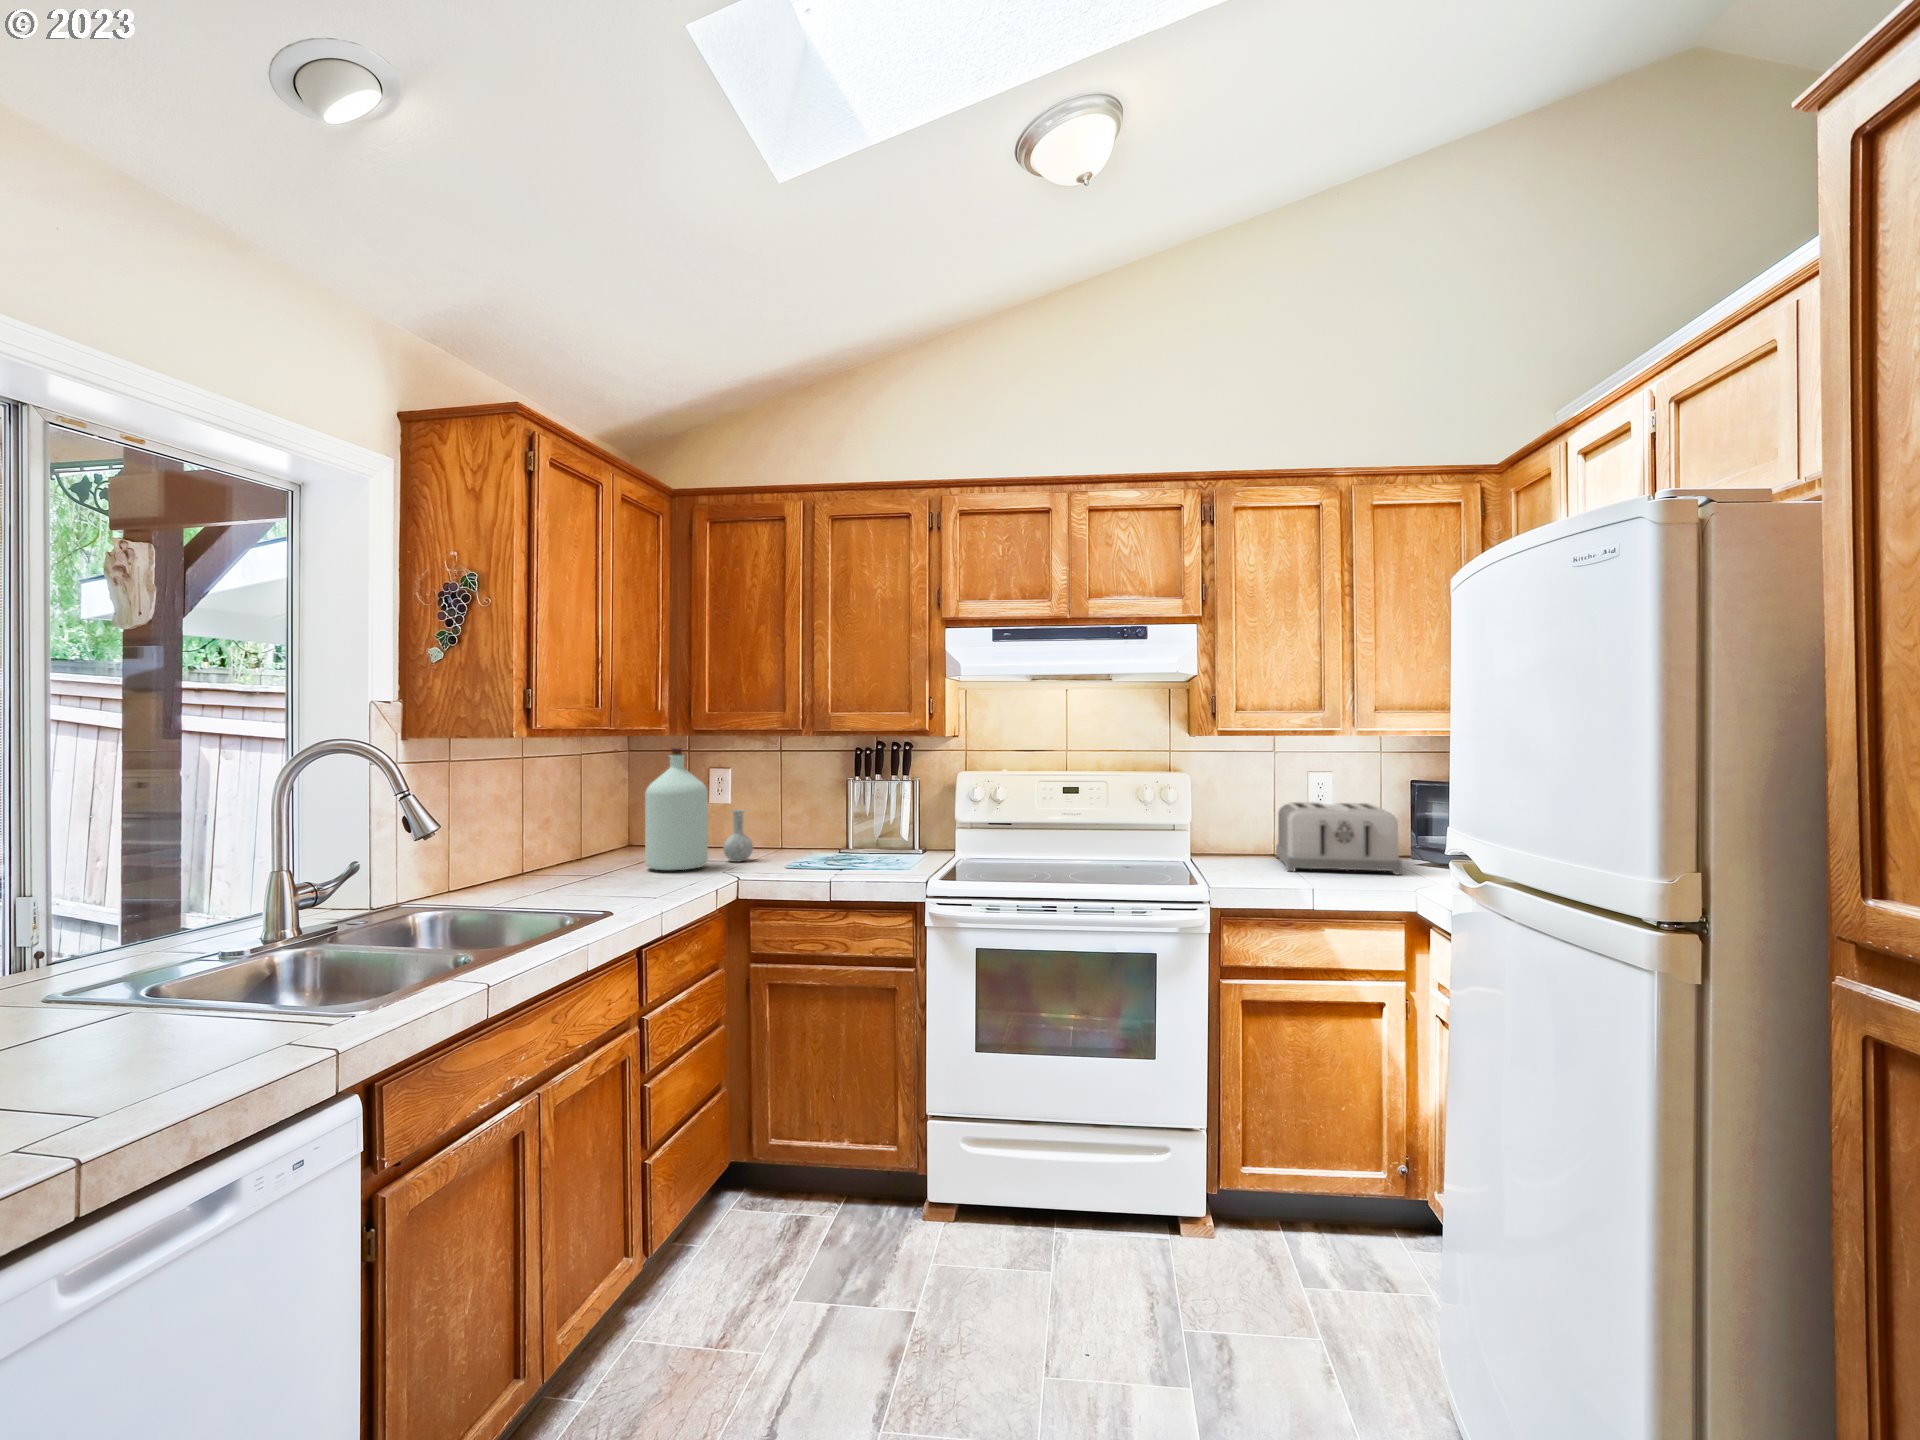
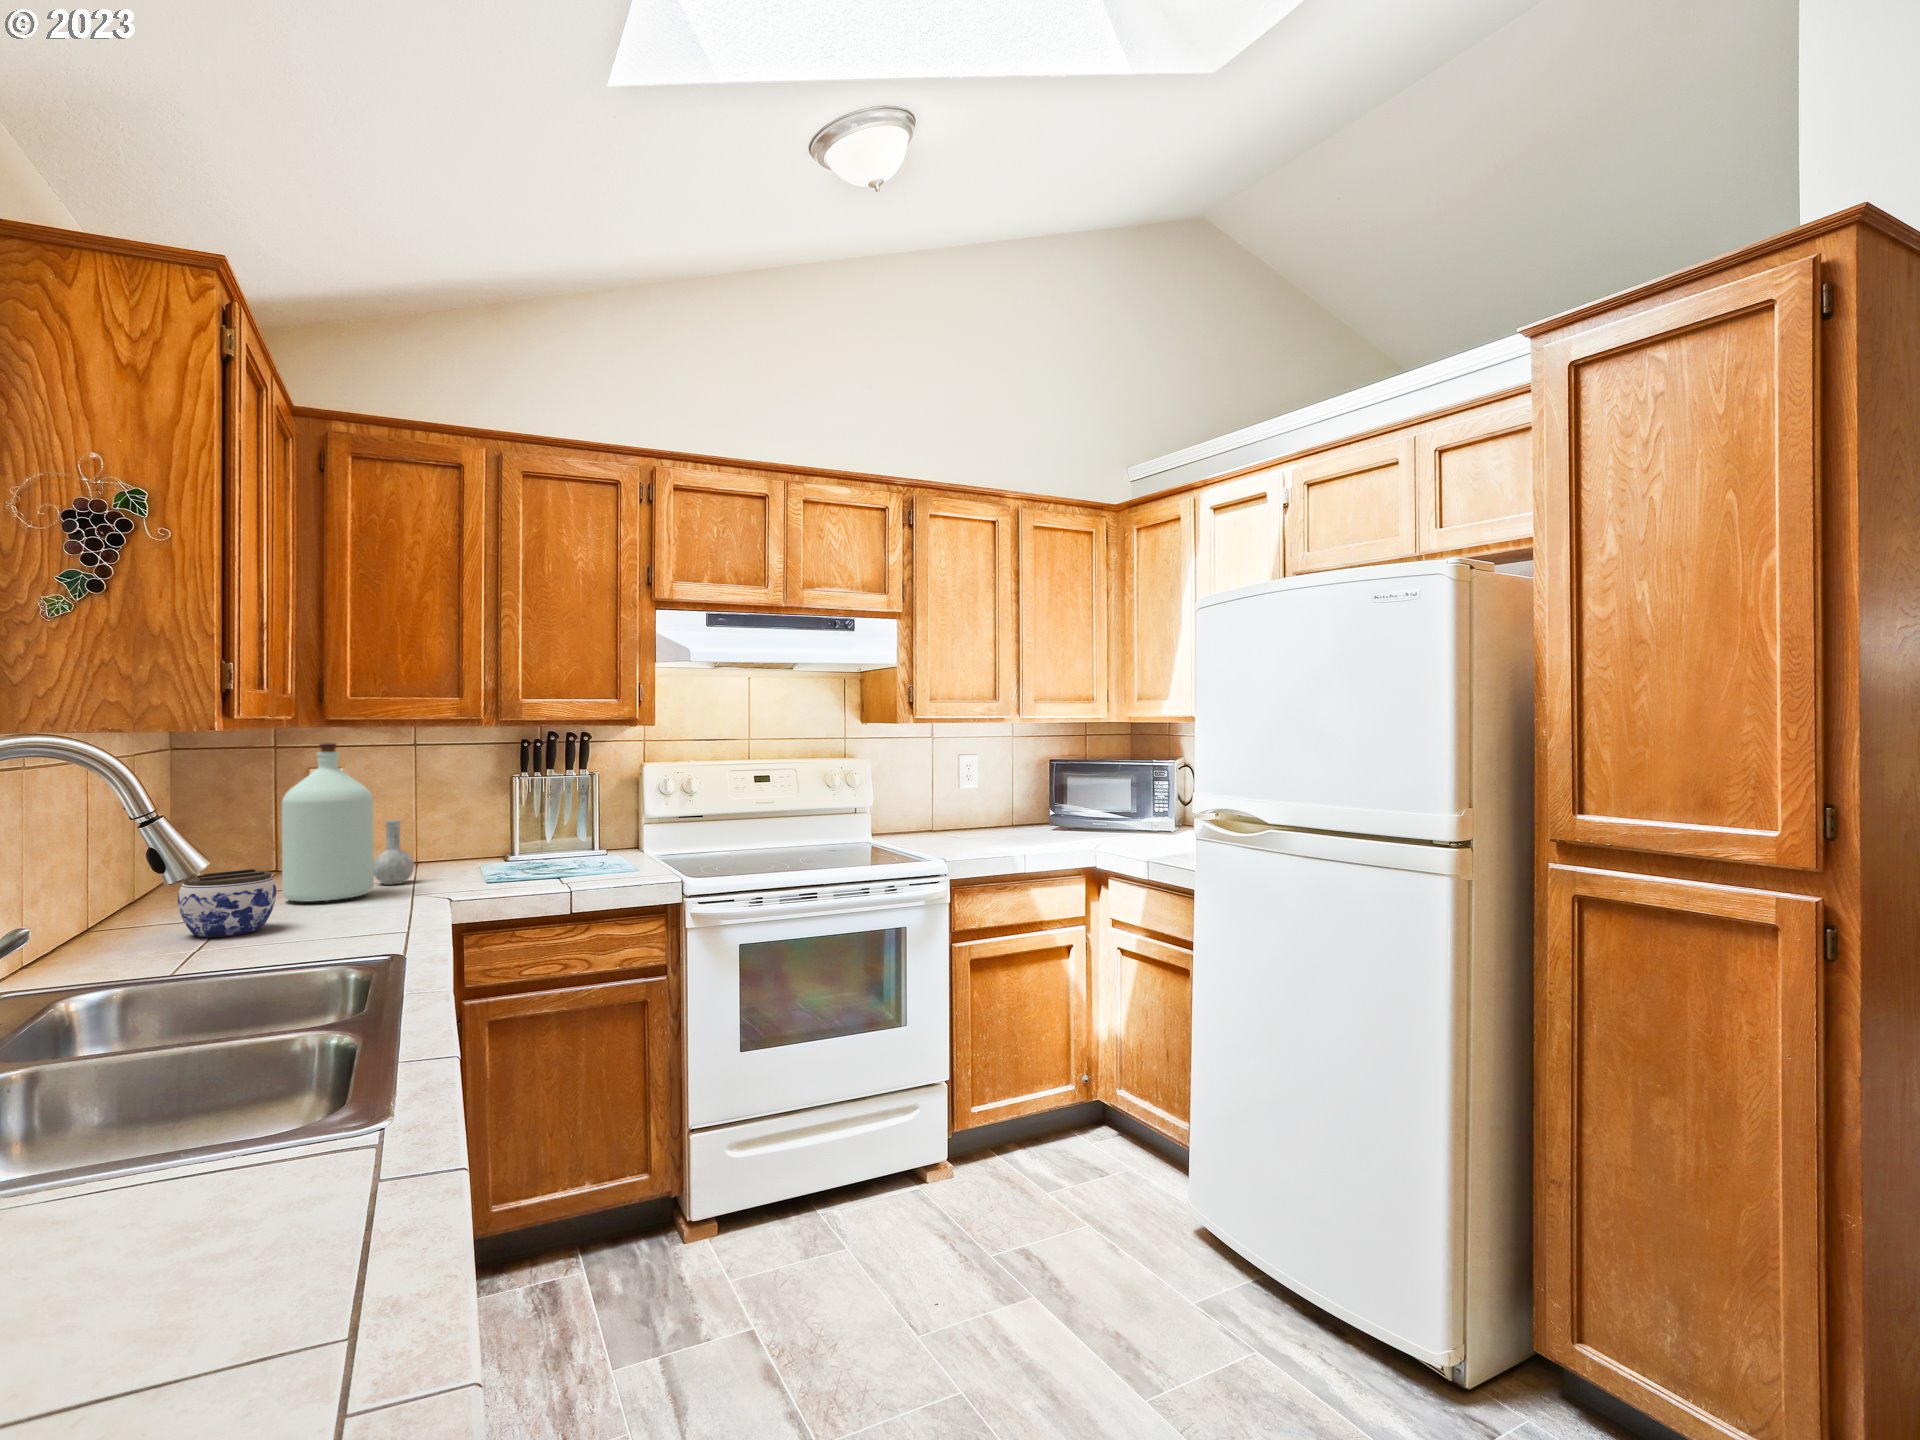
toaster: present [1276,802,1402,875] -> none [941,782,1059,843]
jar: none [539,842,602,890] -> present [178,869,276,937]

